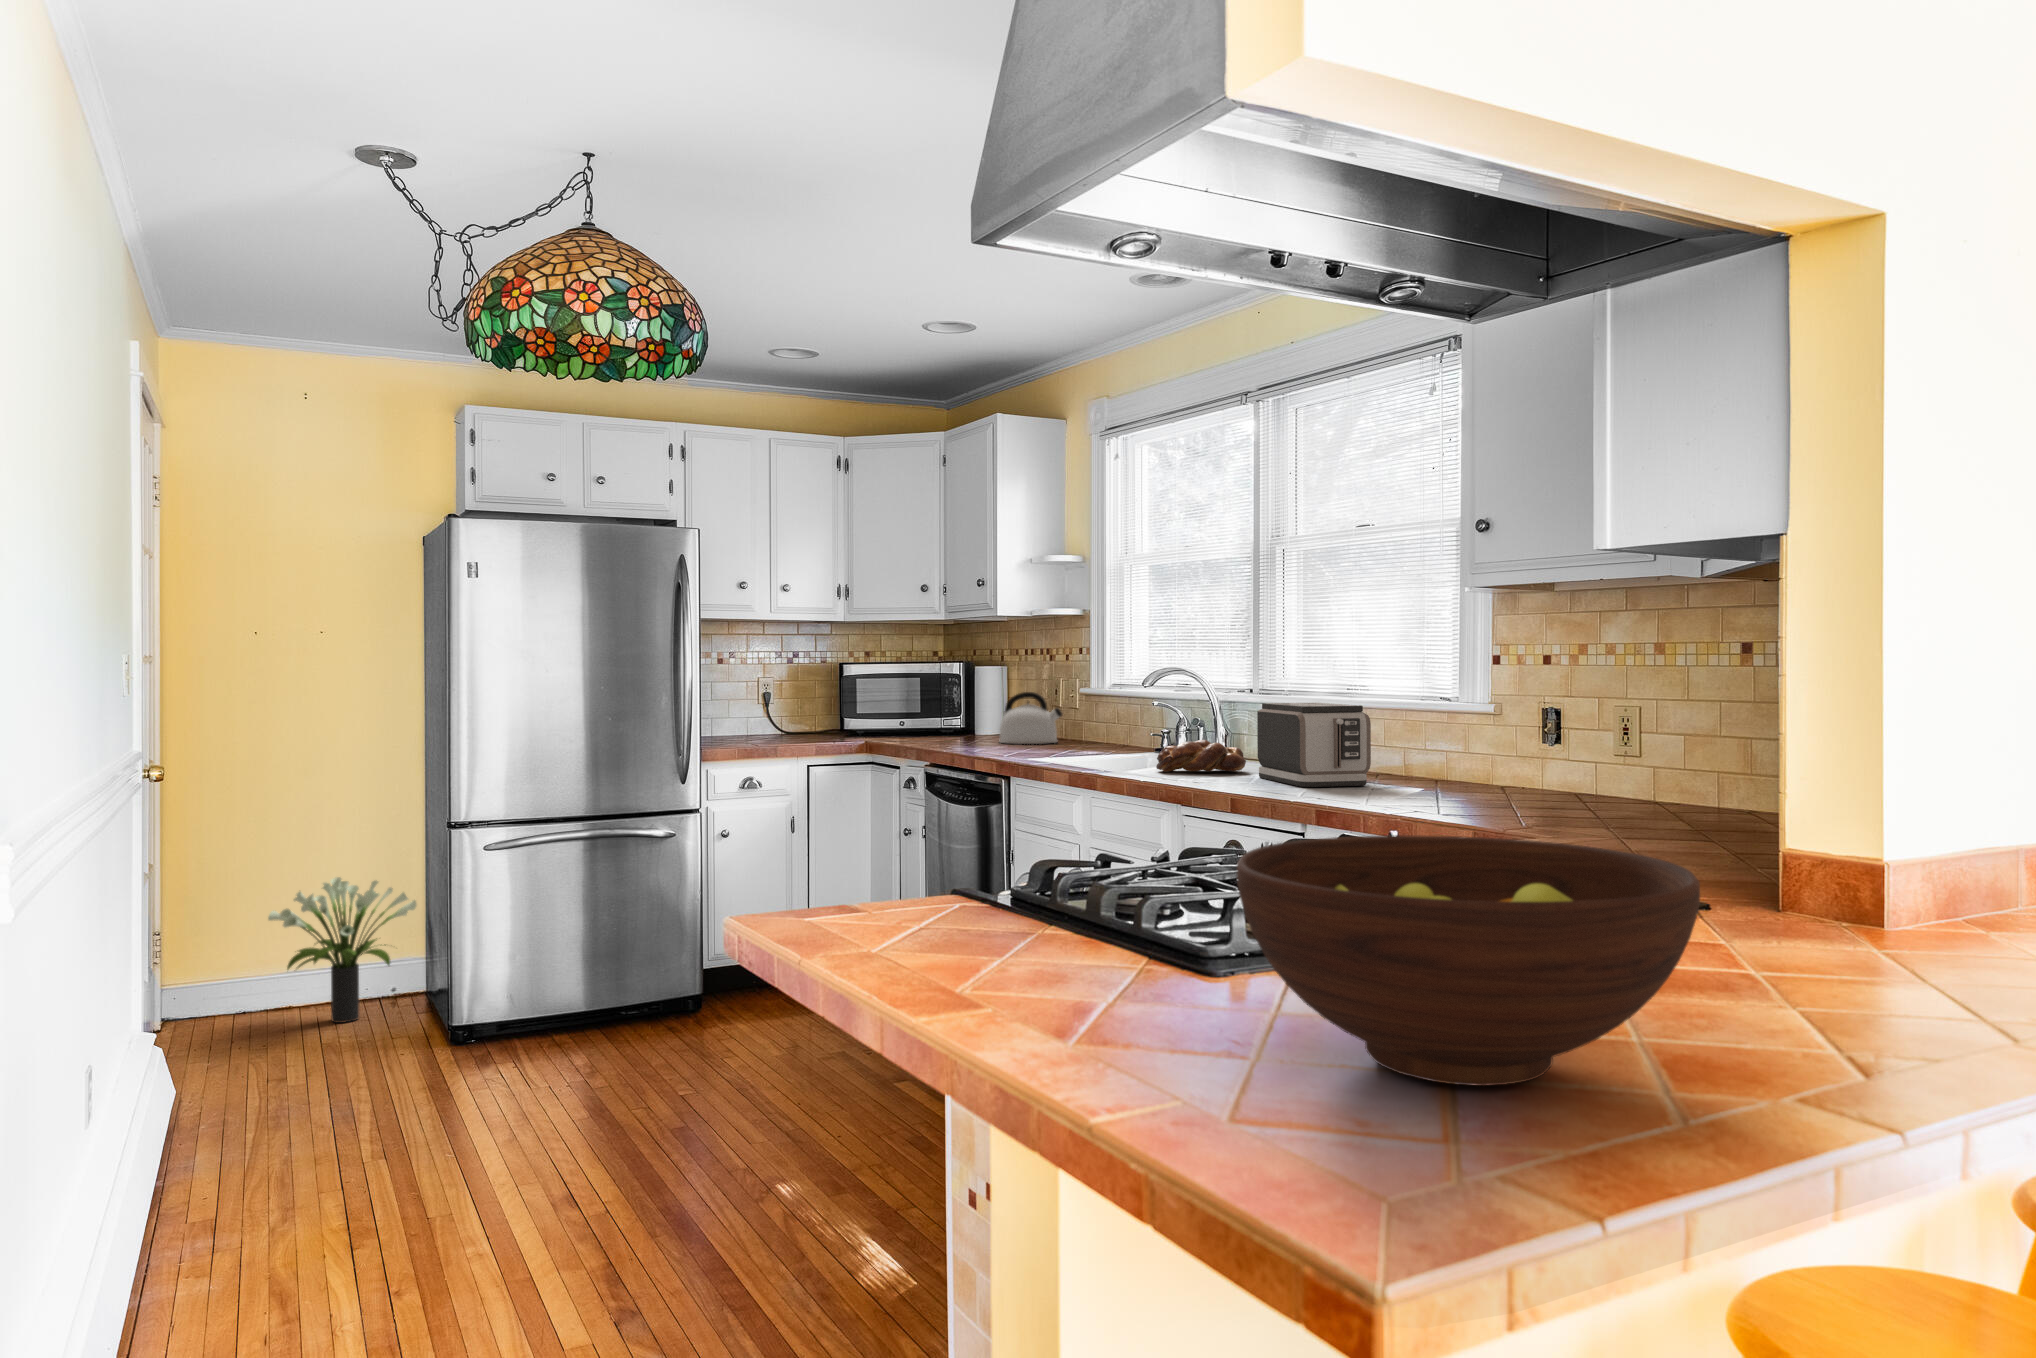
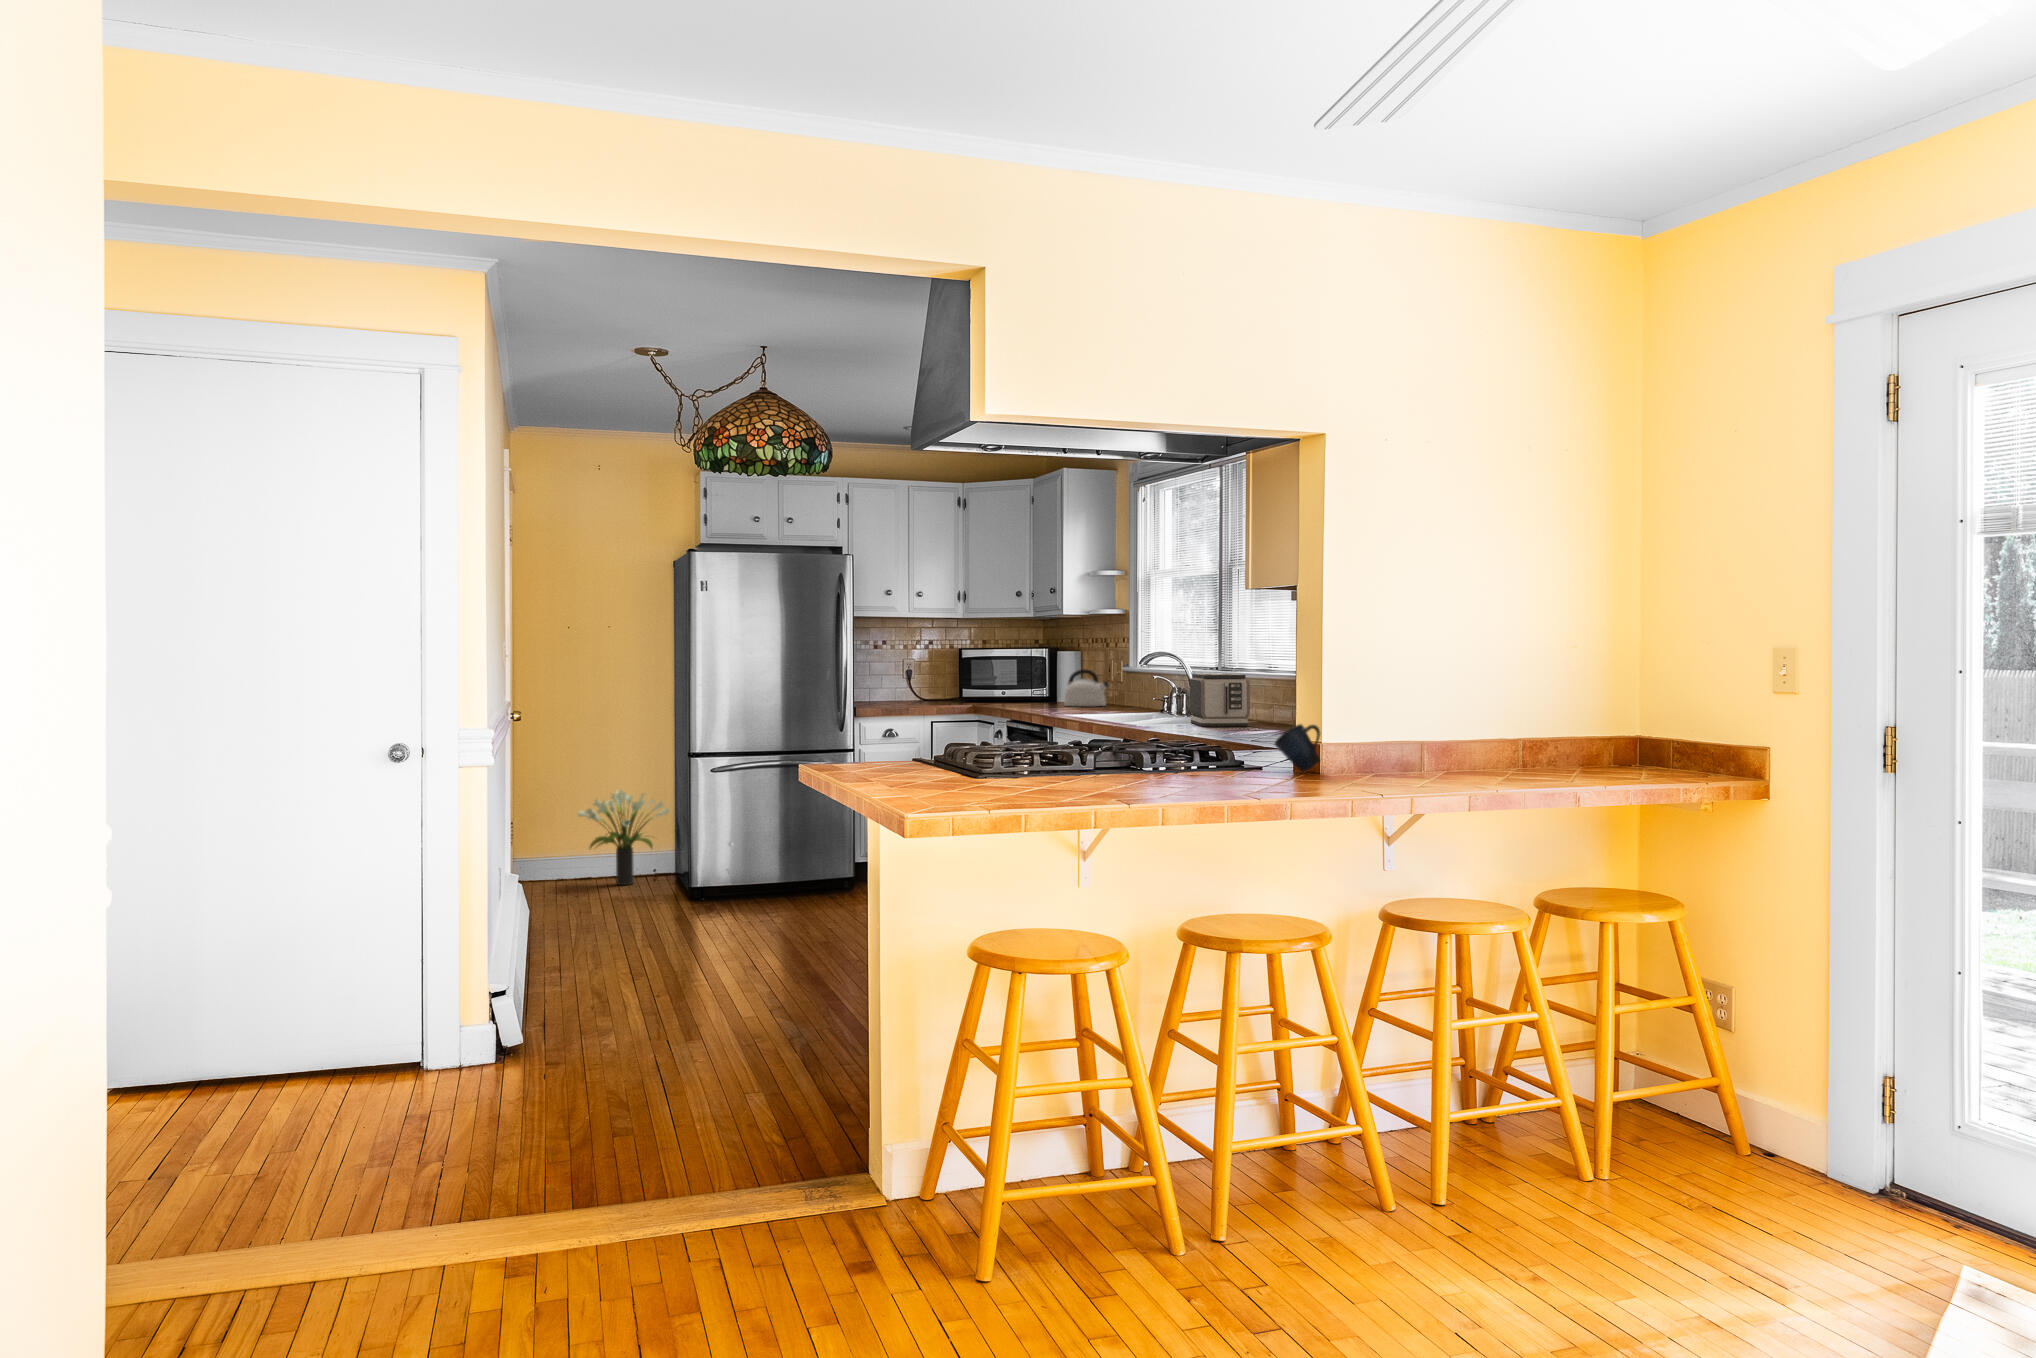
bread loaf: present [1156,740,1246,772] -> none [1132,699,1191,720]
fruit bowl: present [1236,835,1700,1086] -> none [935,710,1088,786]
mug: none [1842,840,1971,948] -> present [1275,724,1320,771]

